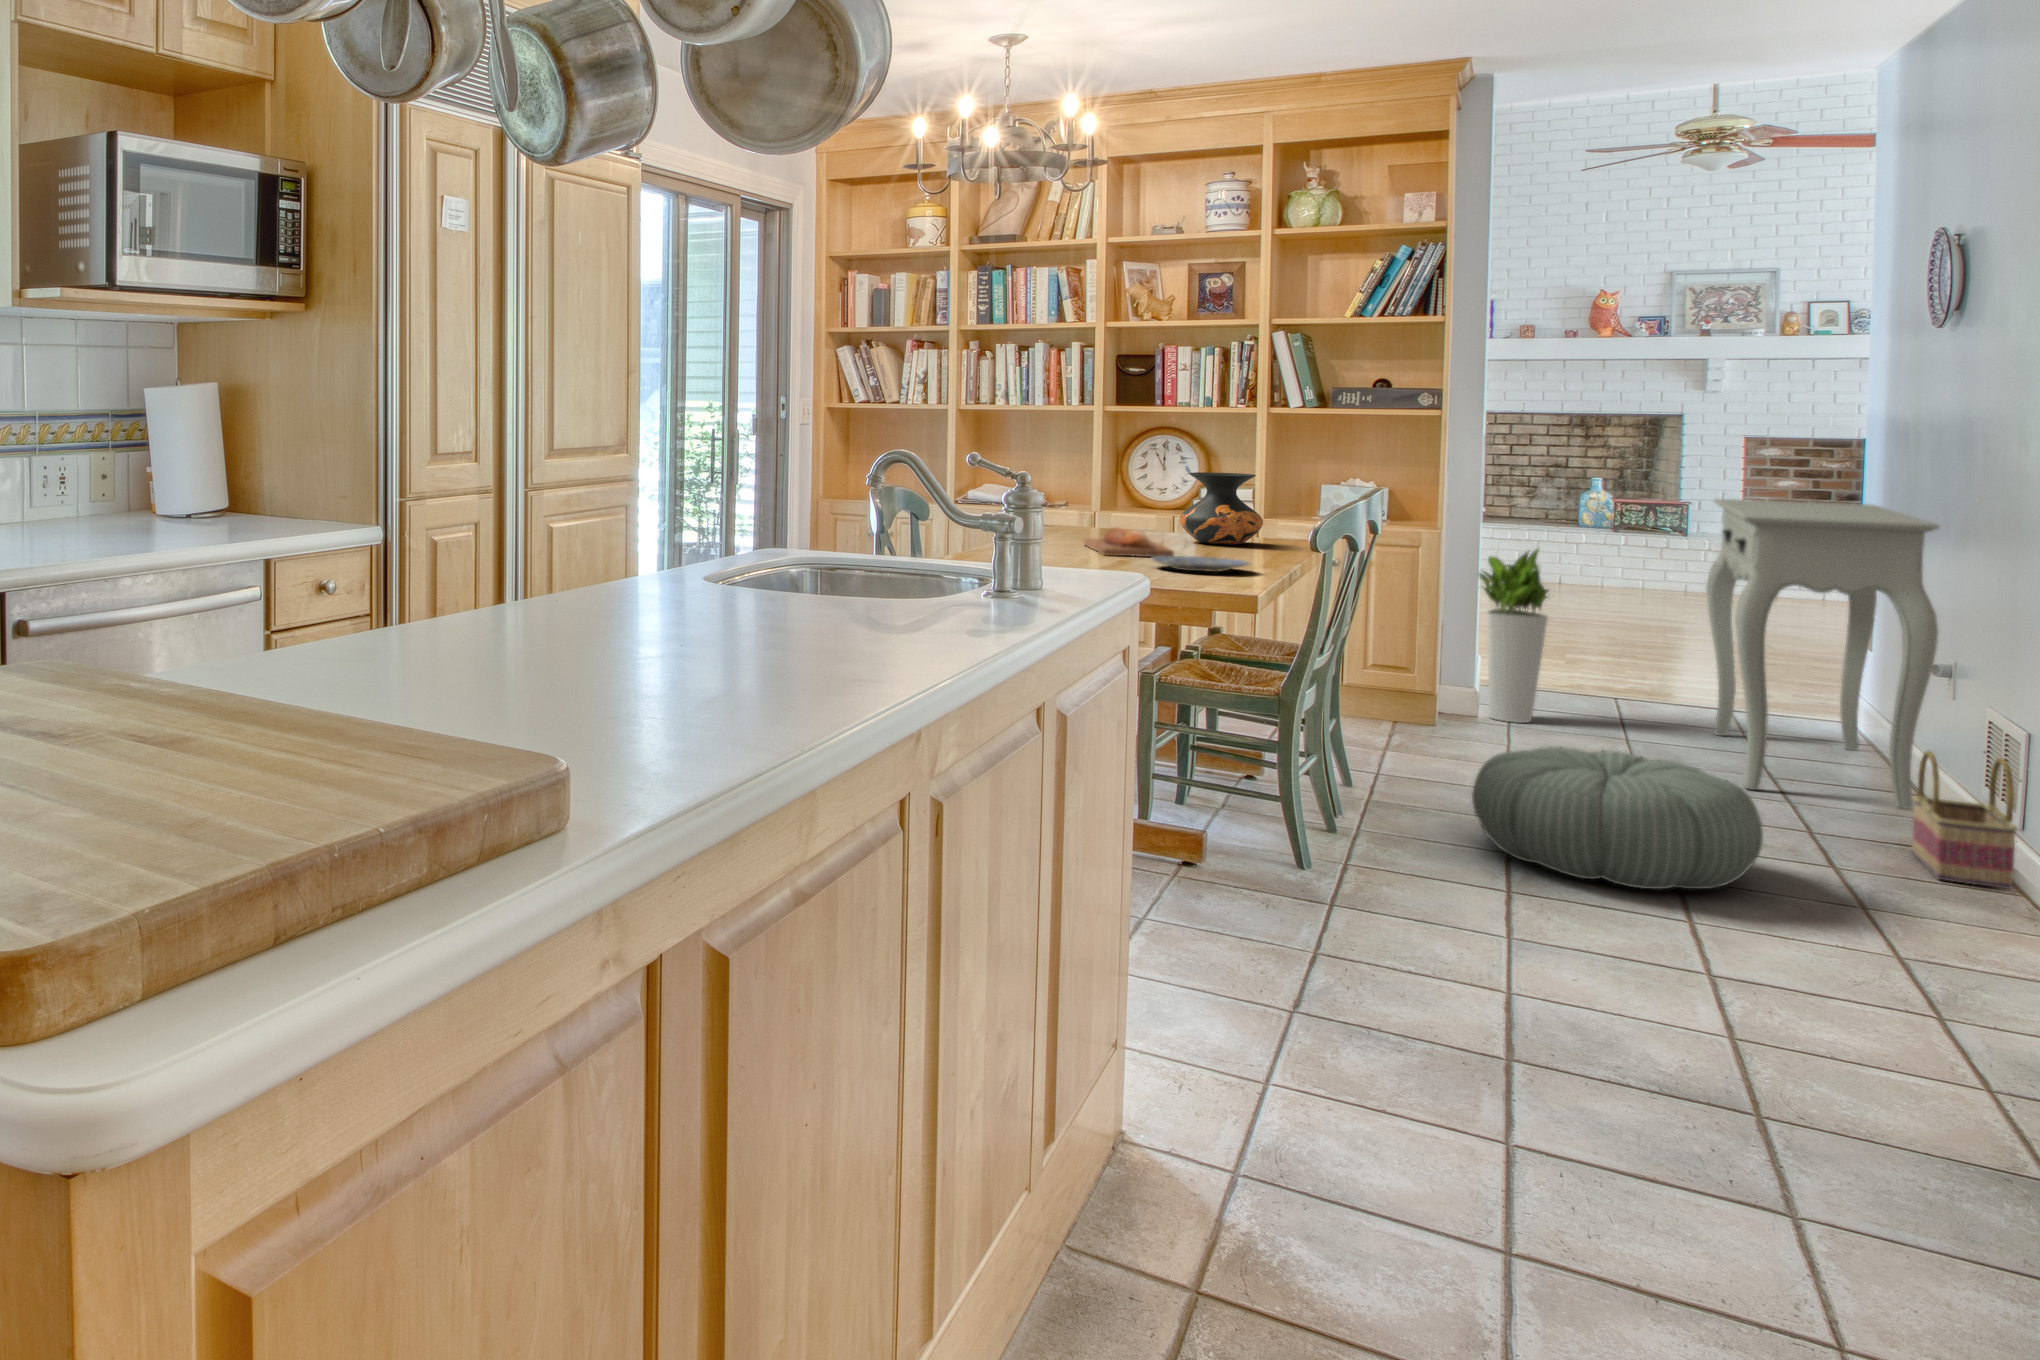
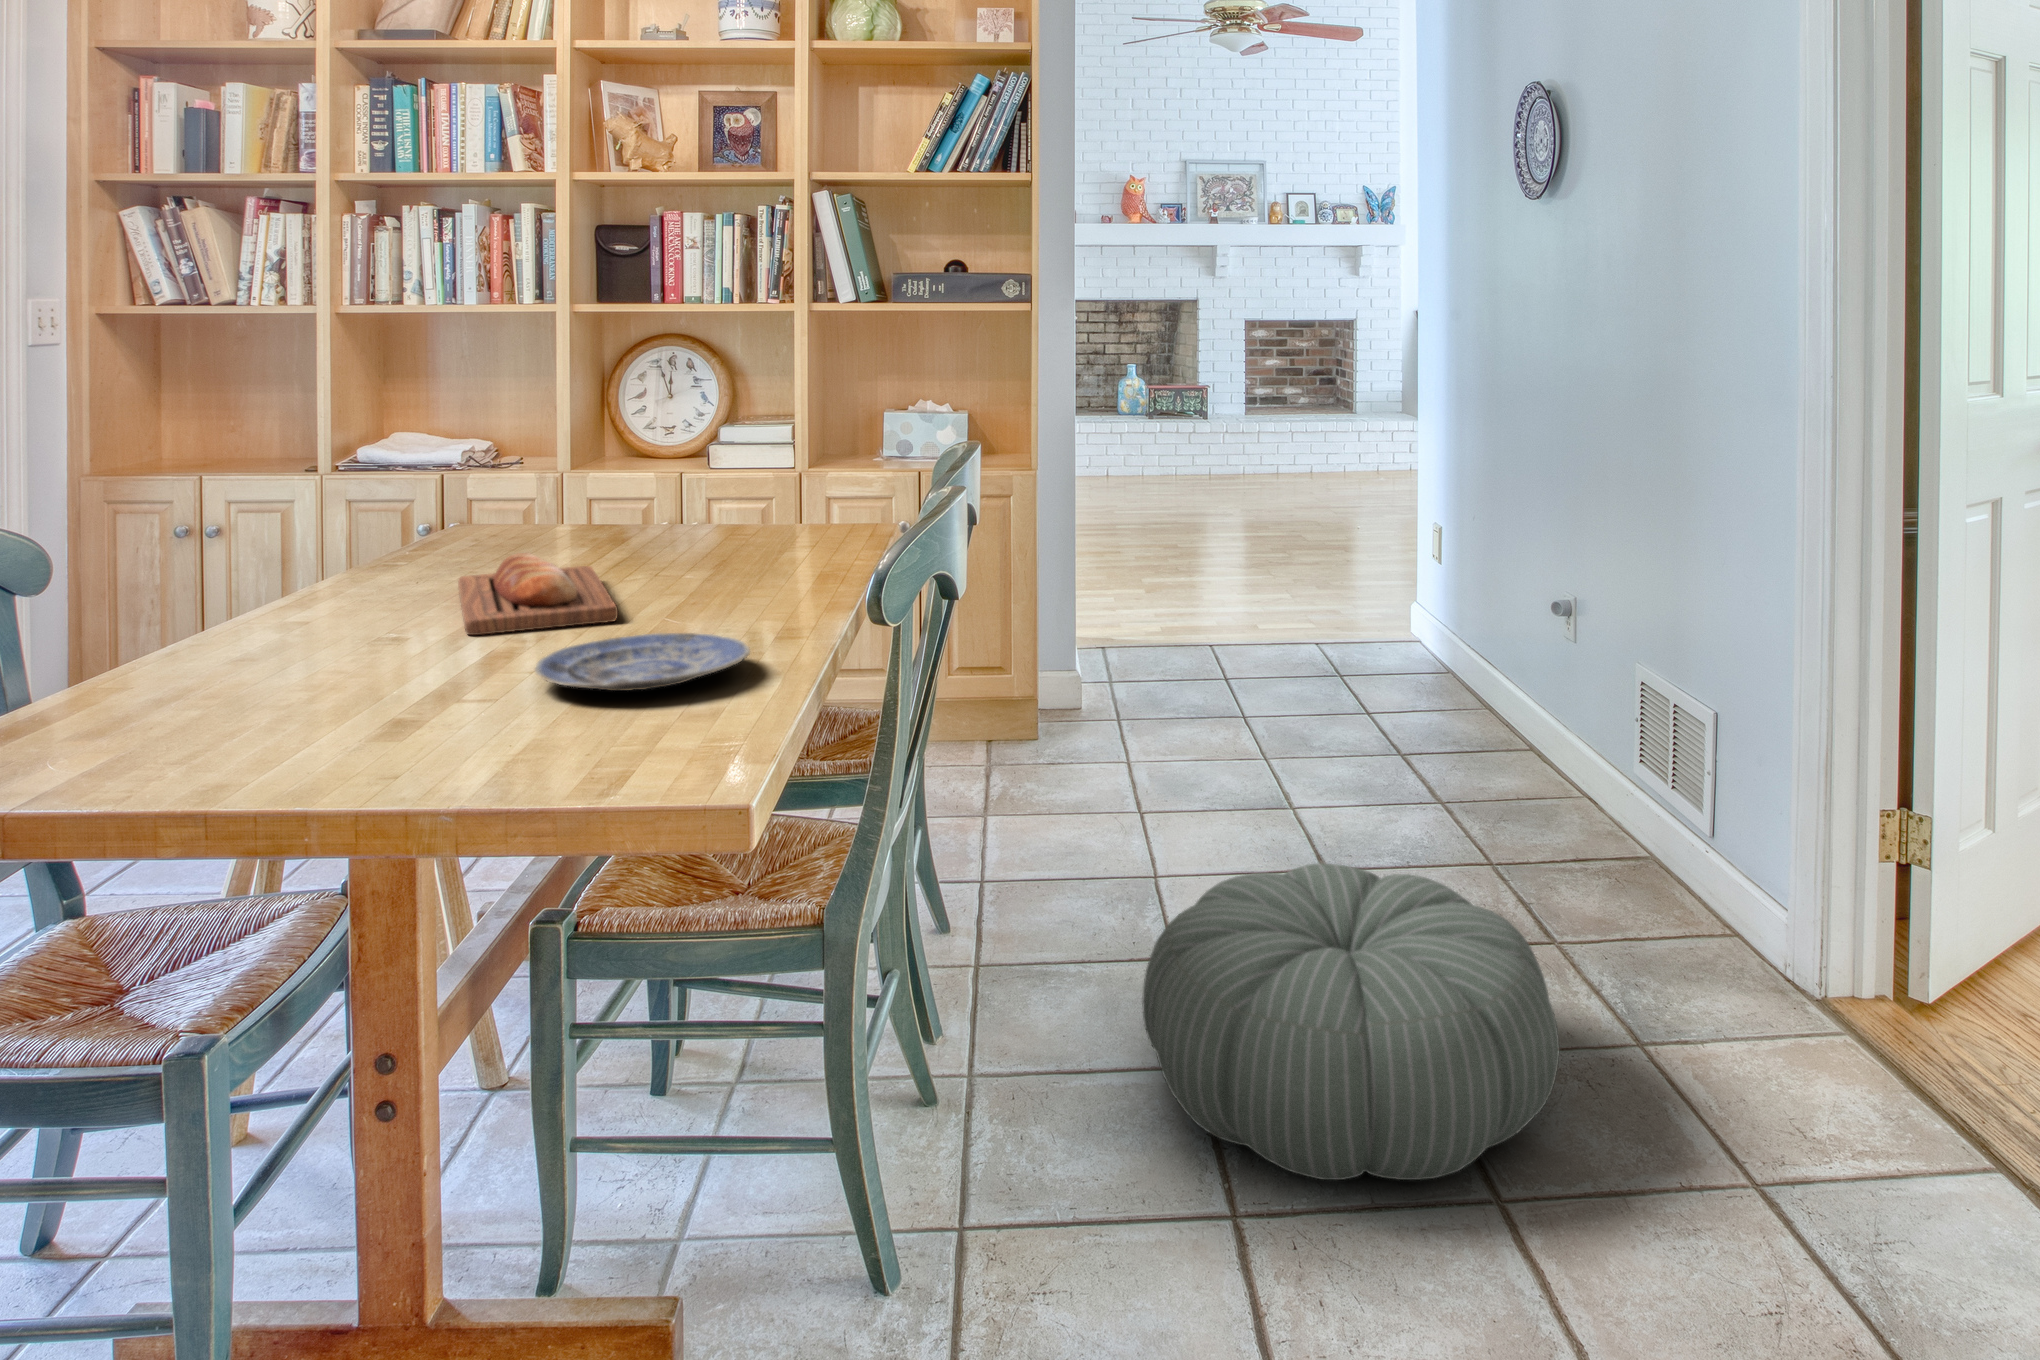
vase: present [1179,472,1263,545] -> none [660,419,797,549]
console table: present [1706,499,1939,809] -> none [1303,404,1576,800]
planter: present [1479,549,1548,723] -> none [1074,479,1164,714]
basket: present [1912,750,2017,889] -> none [1617,770,1760,967]

